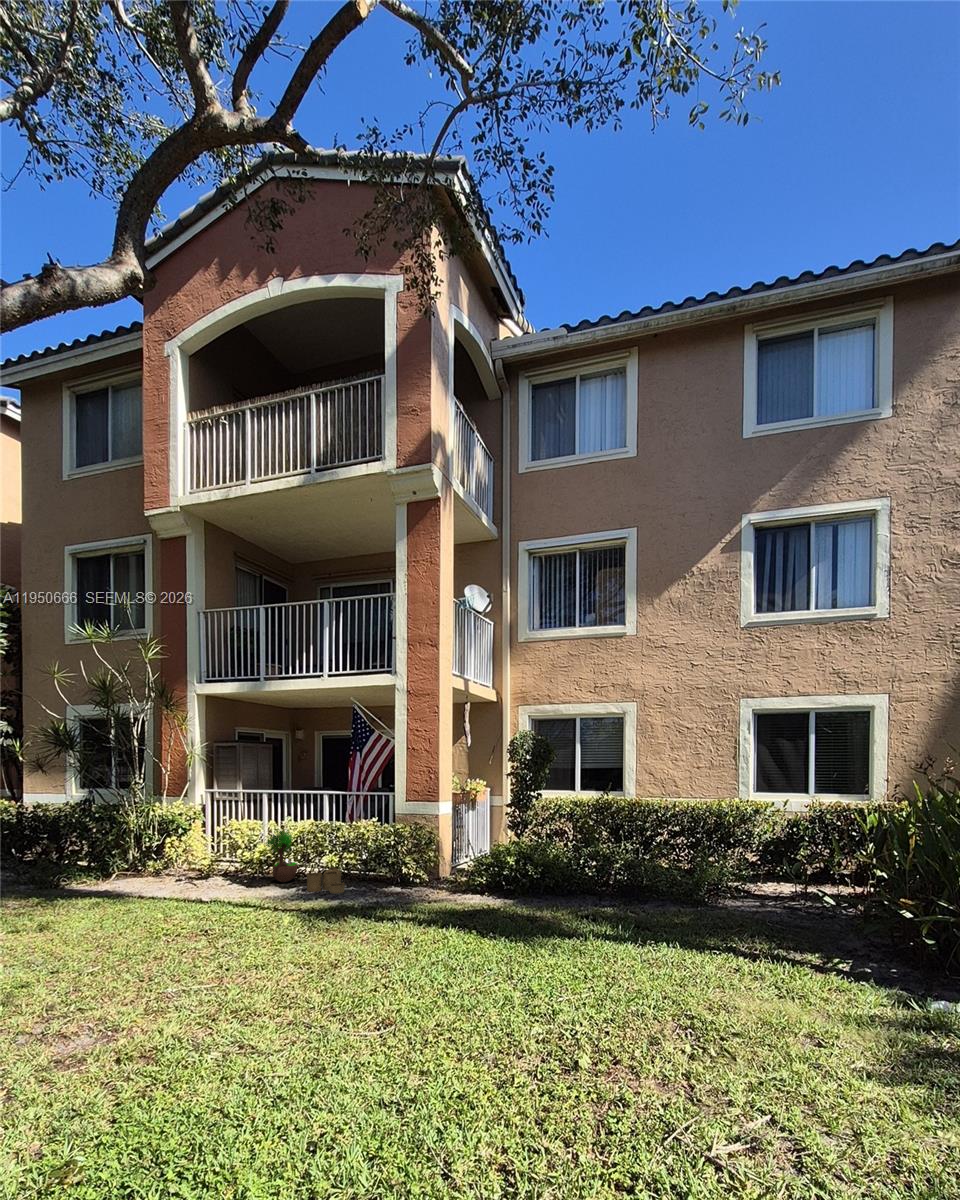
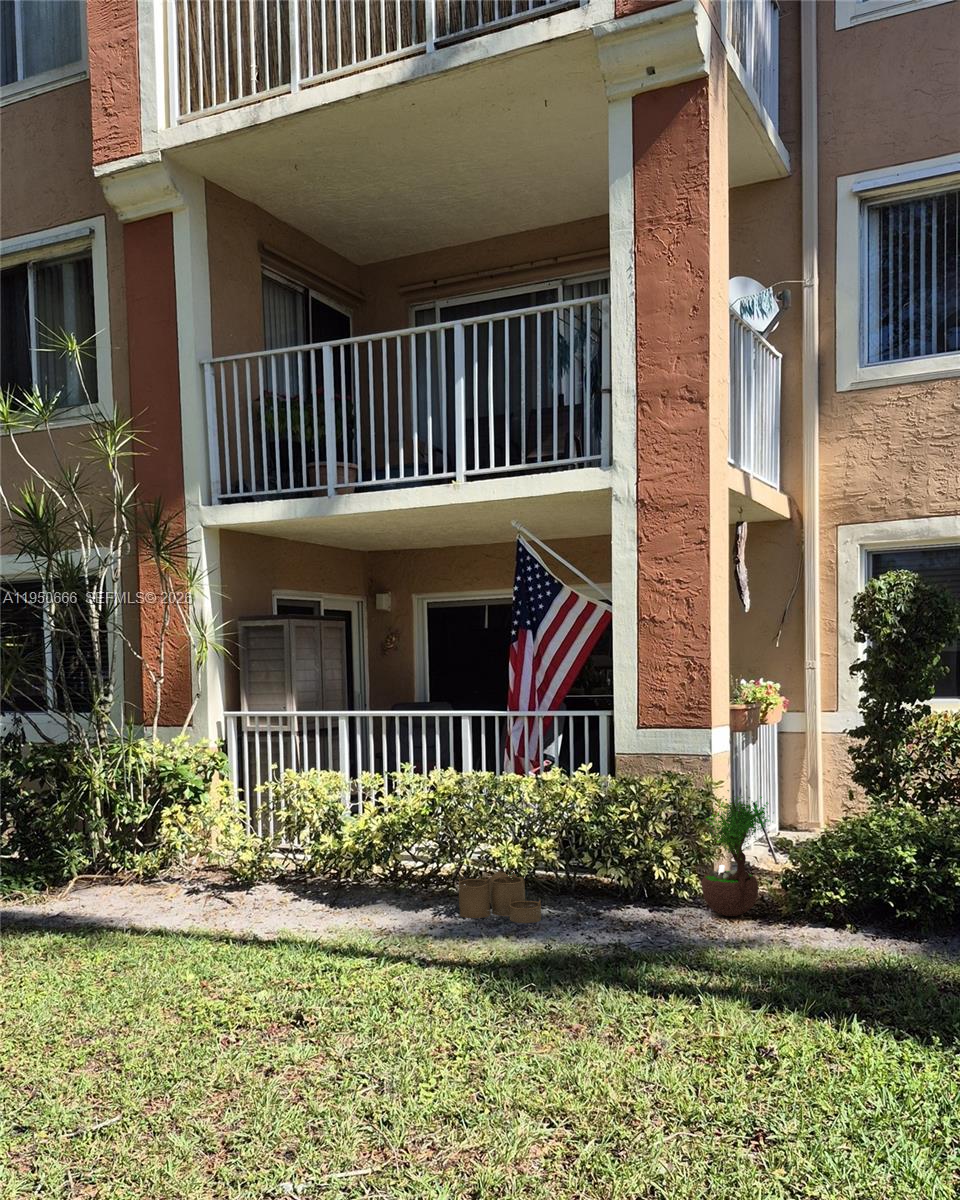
potted tree: present [265,829,297,882] -> present [702,790,774,916]

